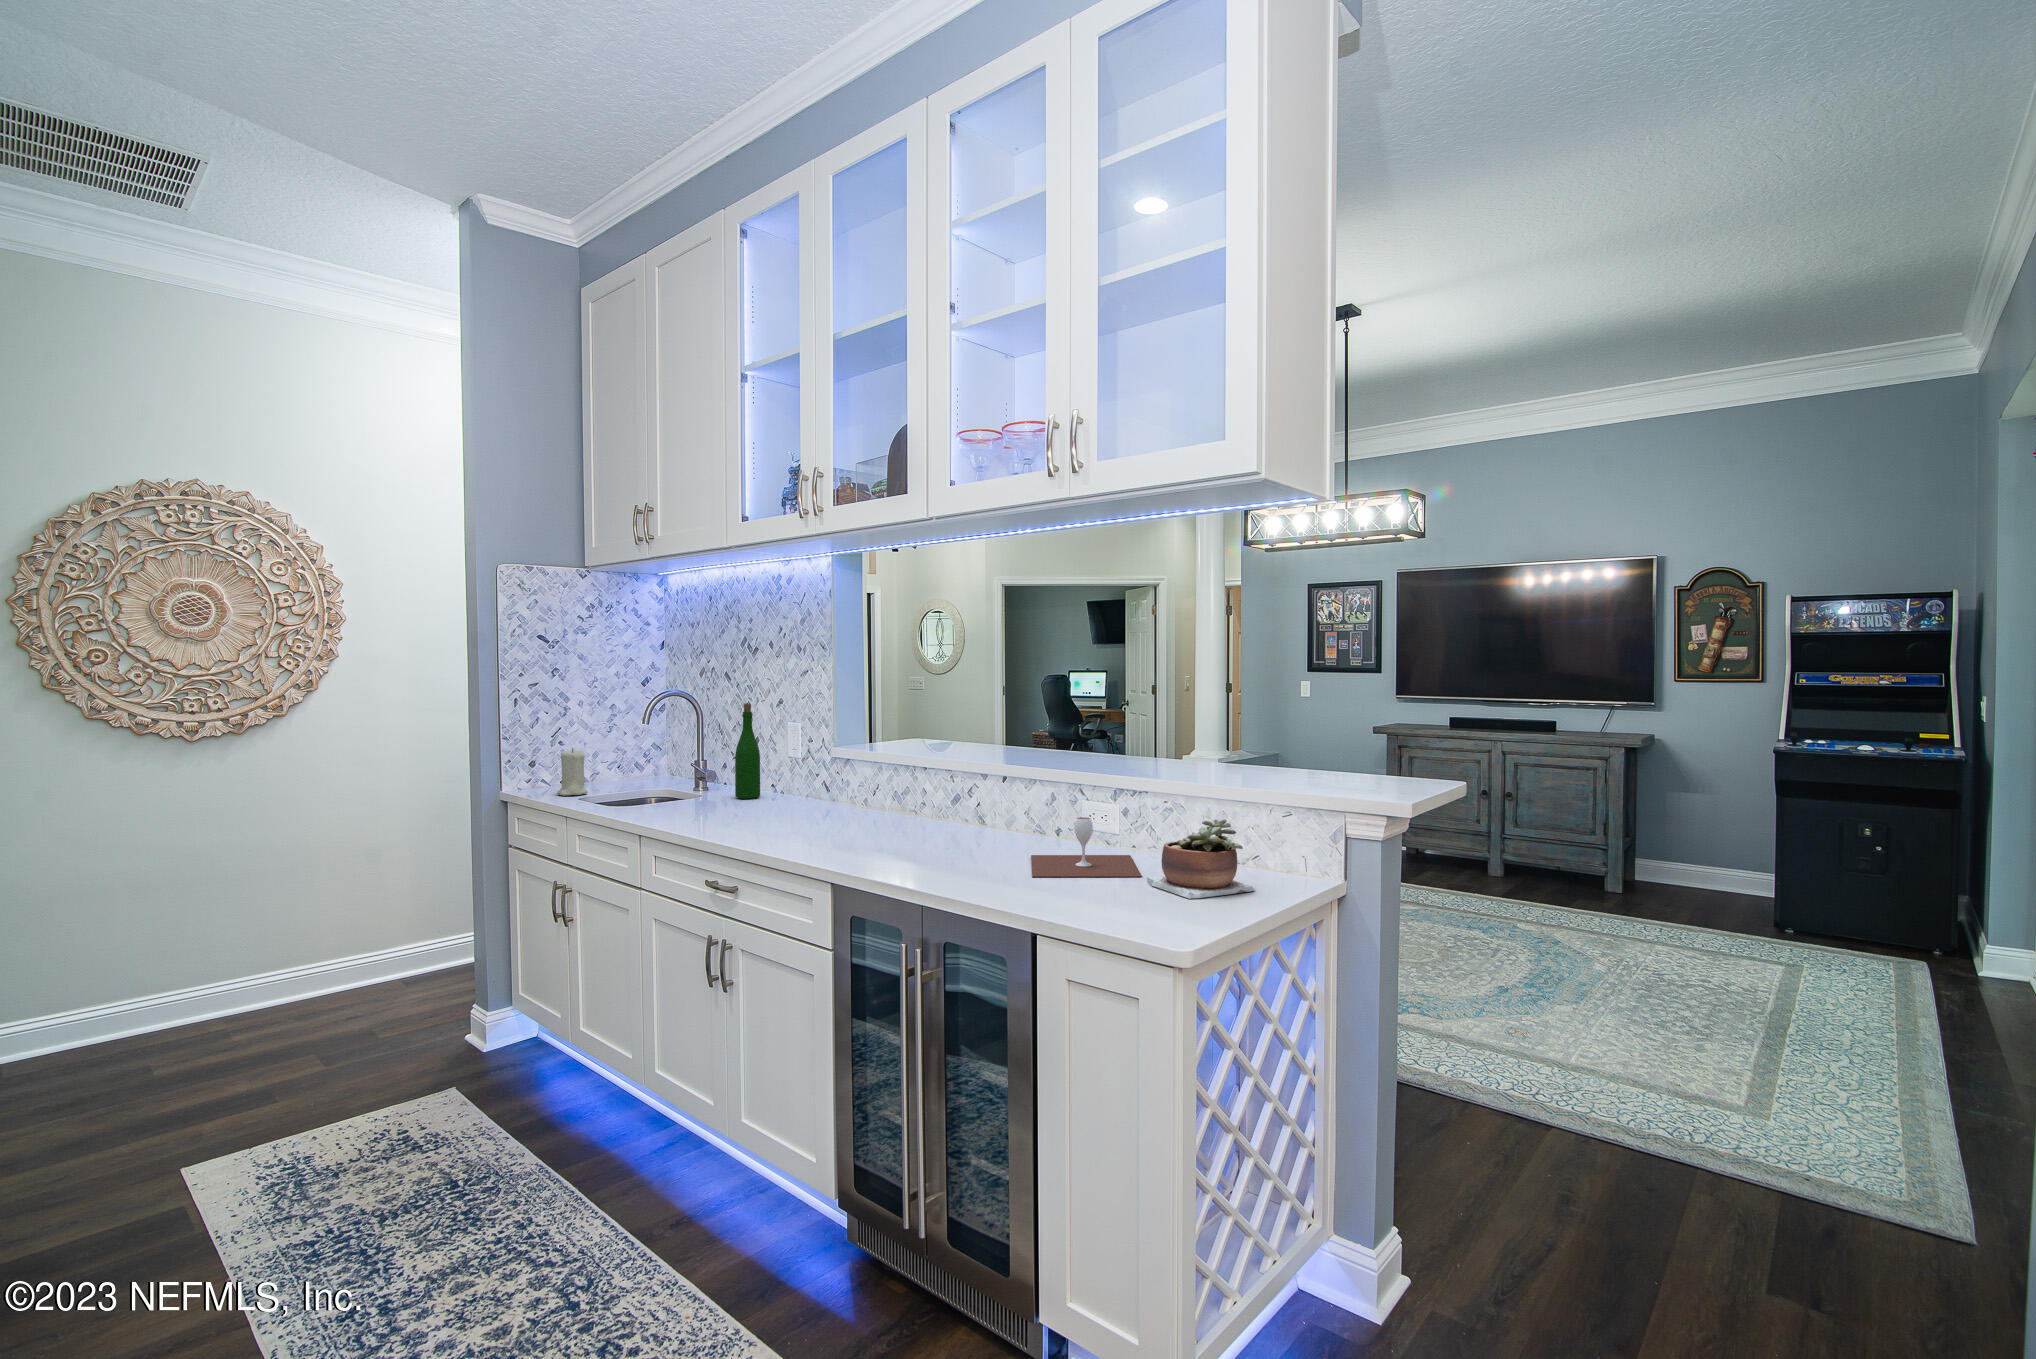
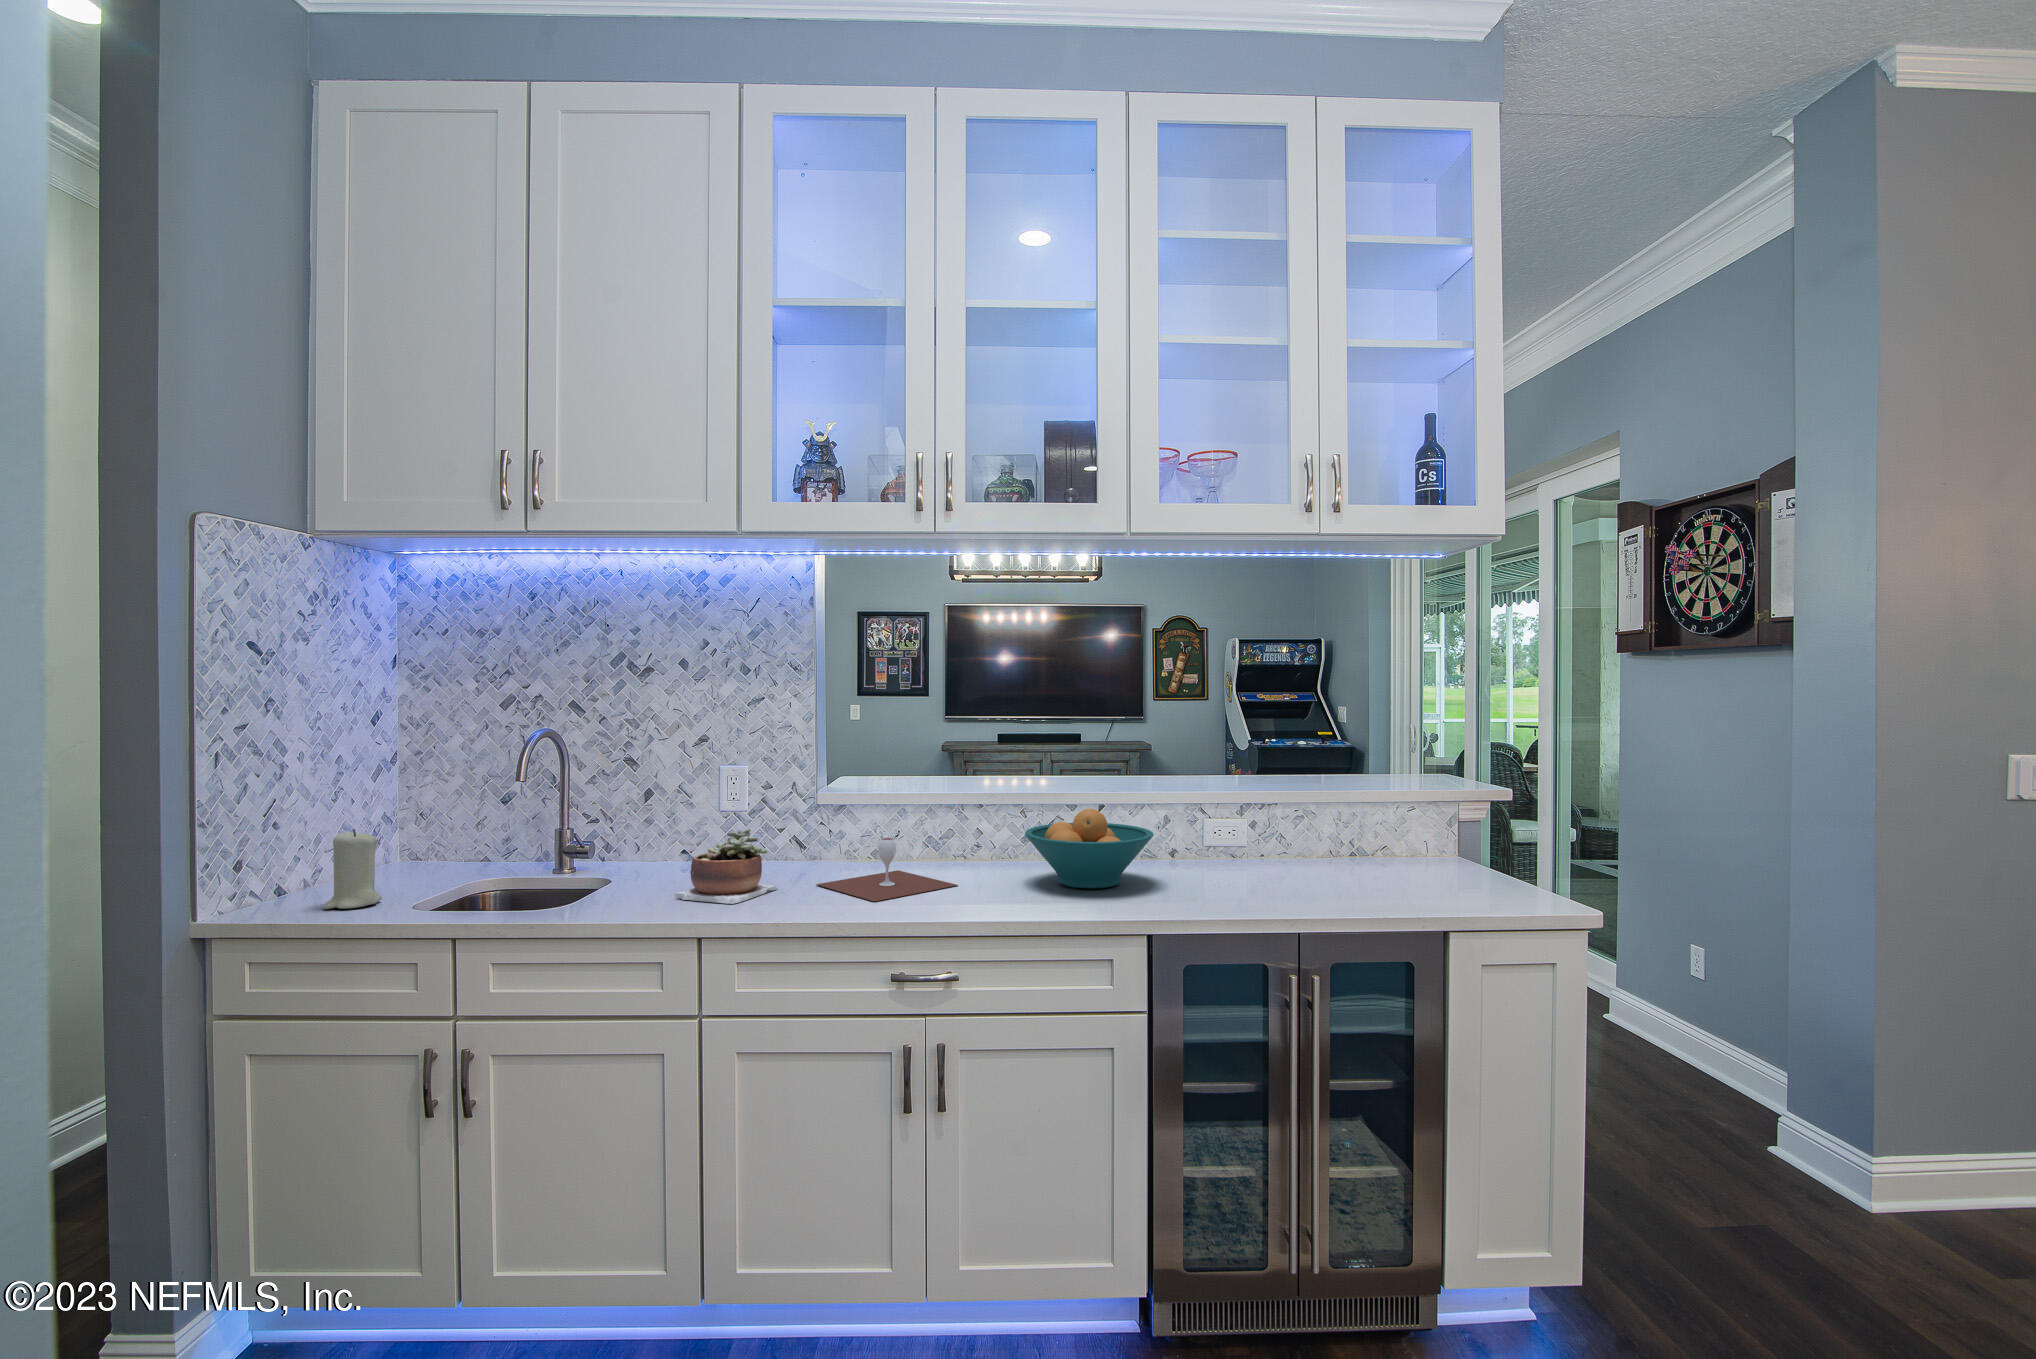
wine bottle: present [735,703,760,799] -> none [648,742,682,872]
fruit bowl: none [849,774,967,846] -> present [1025,809,1154,889]
wine glass: present [1031,817,1142,877] -> present [816,838,957,902]
succulent plant: present [1147,820,1255,899] -> present [675,829,778,904]

